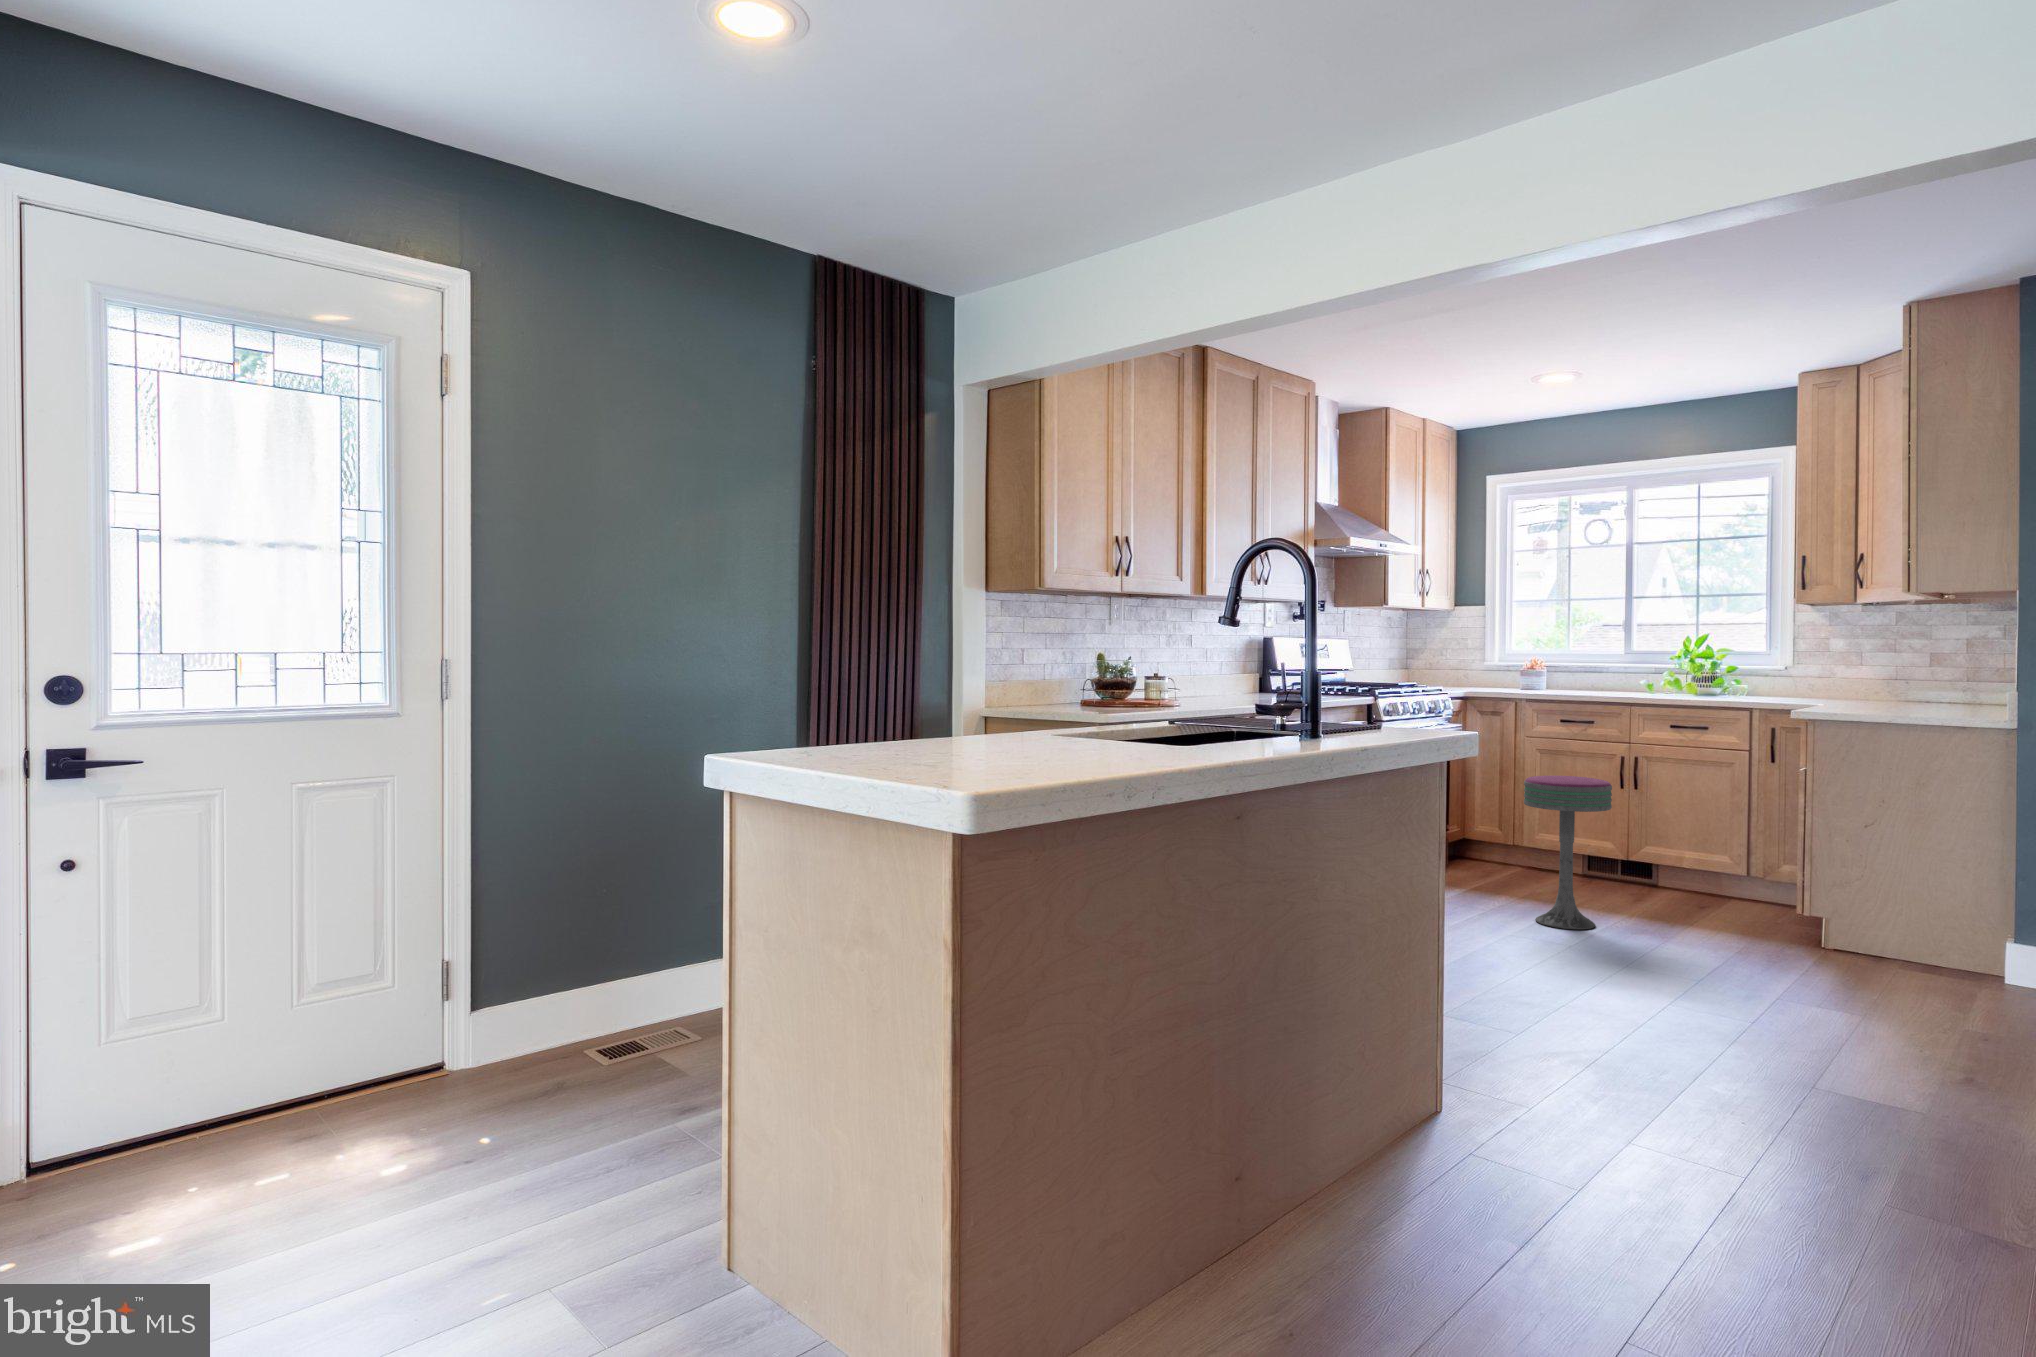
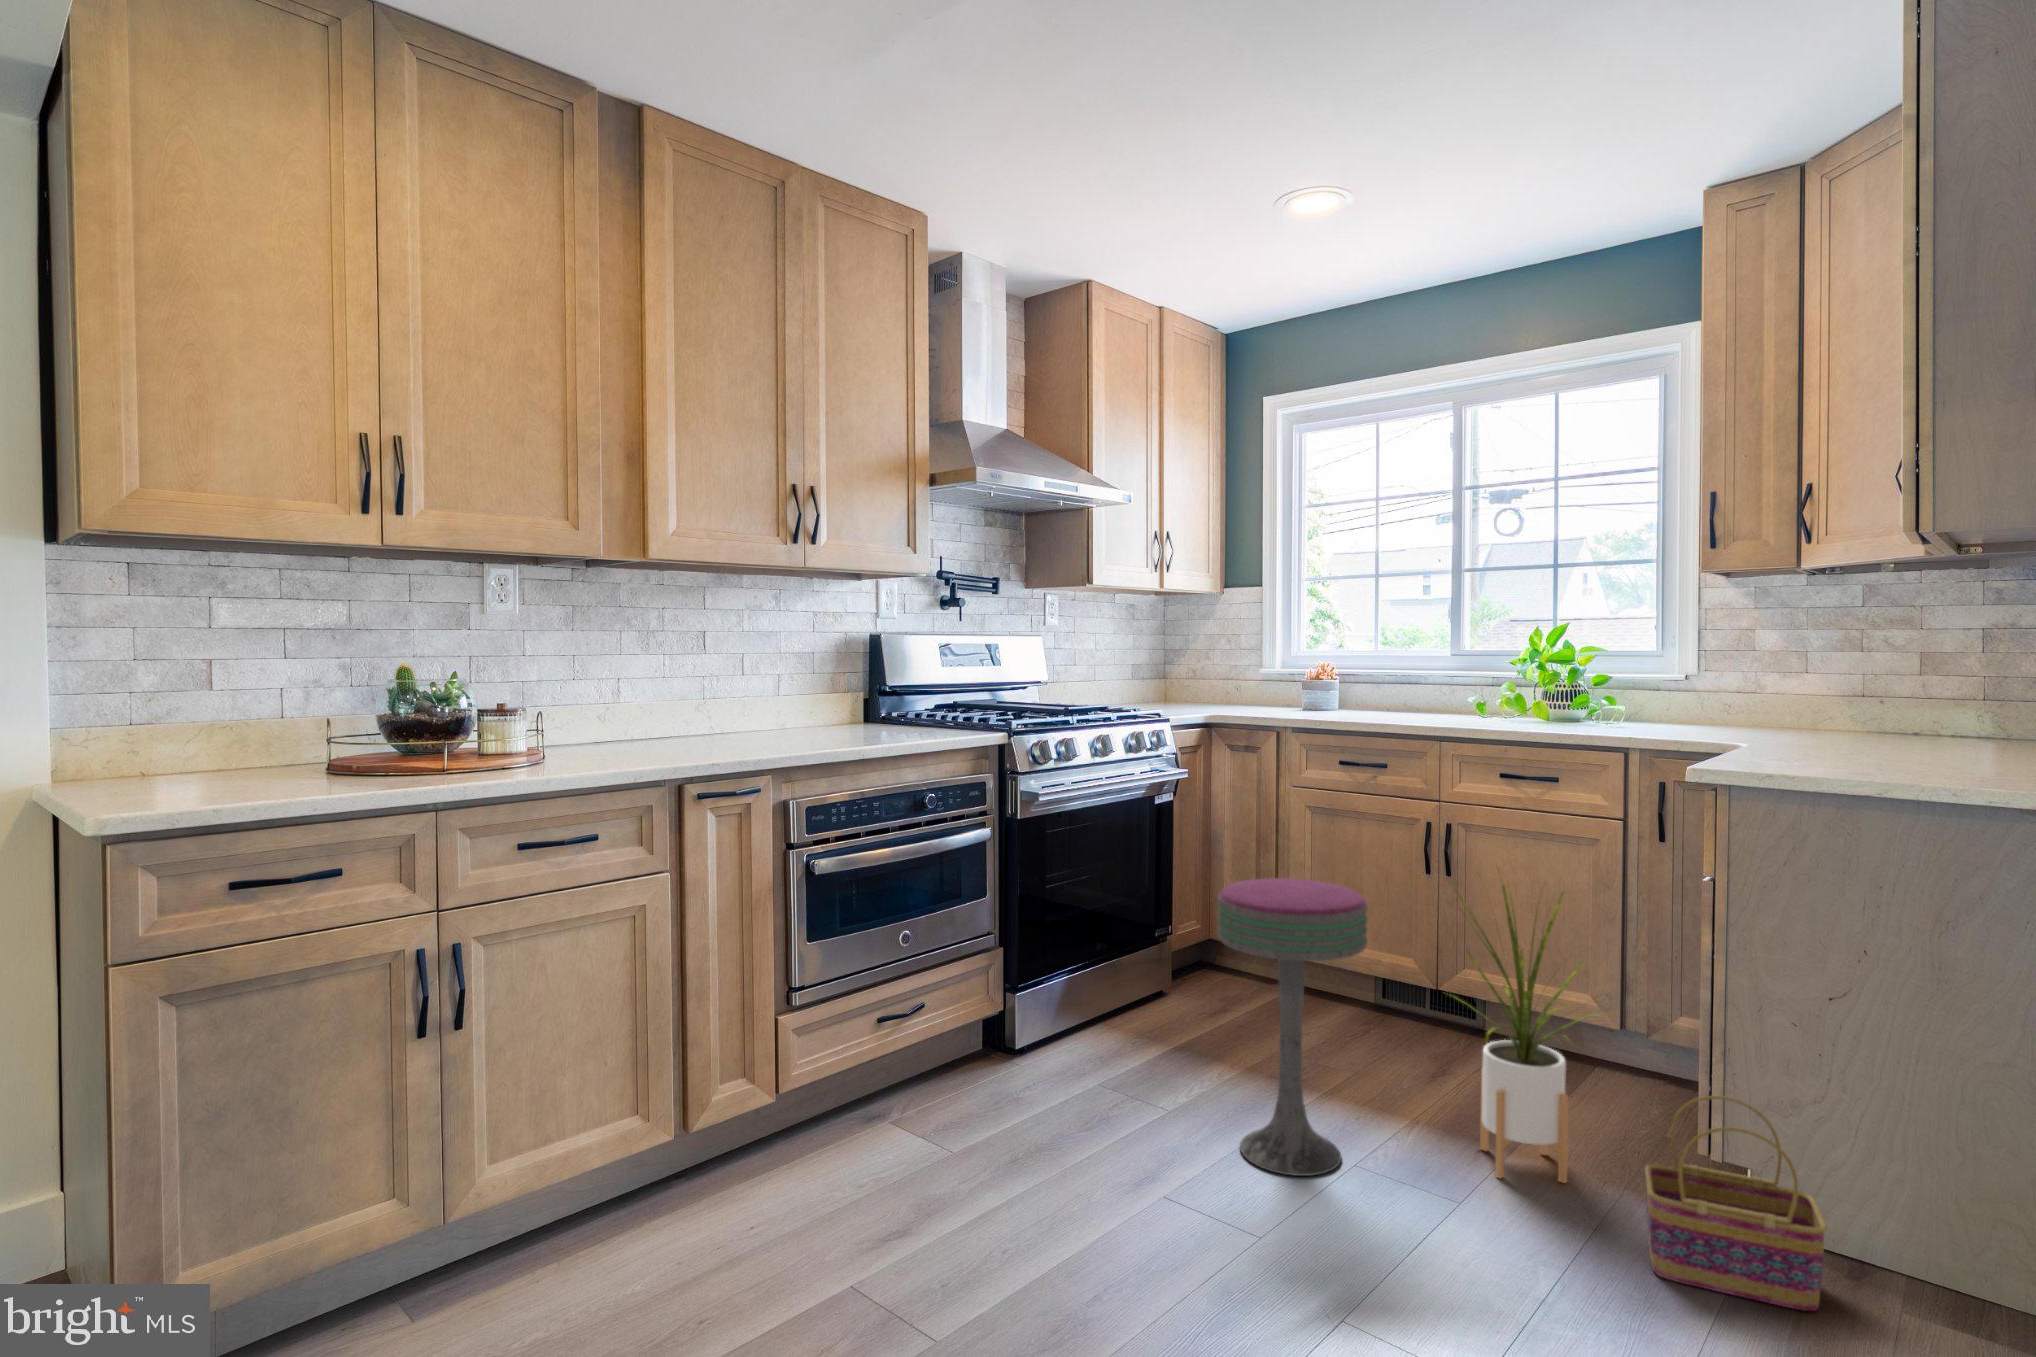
house plant: none [1646,766,1750,934] -> present [1458,884,1598,1183]
basket: none [1767,873,1859,966] -> present [1645,1096,1827,1311]

